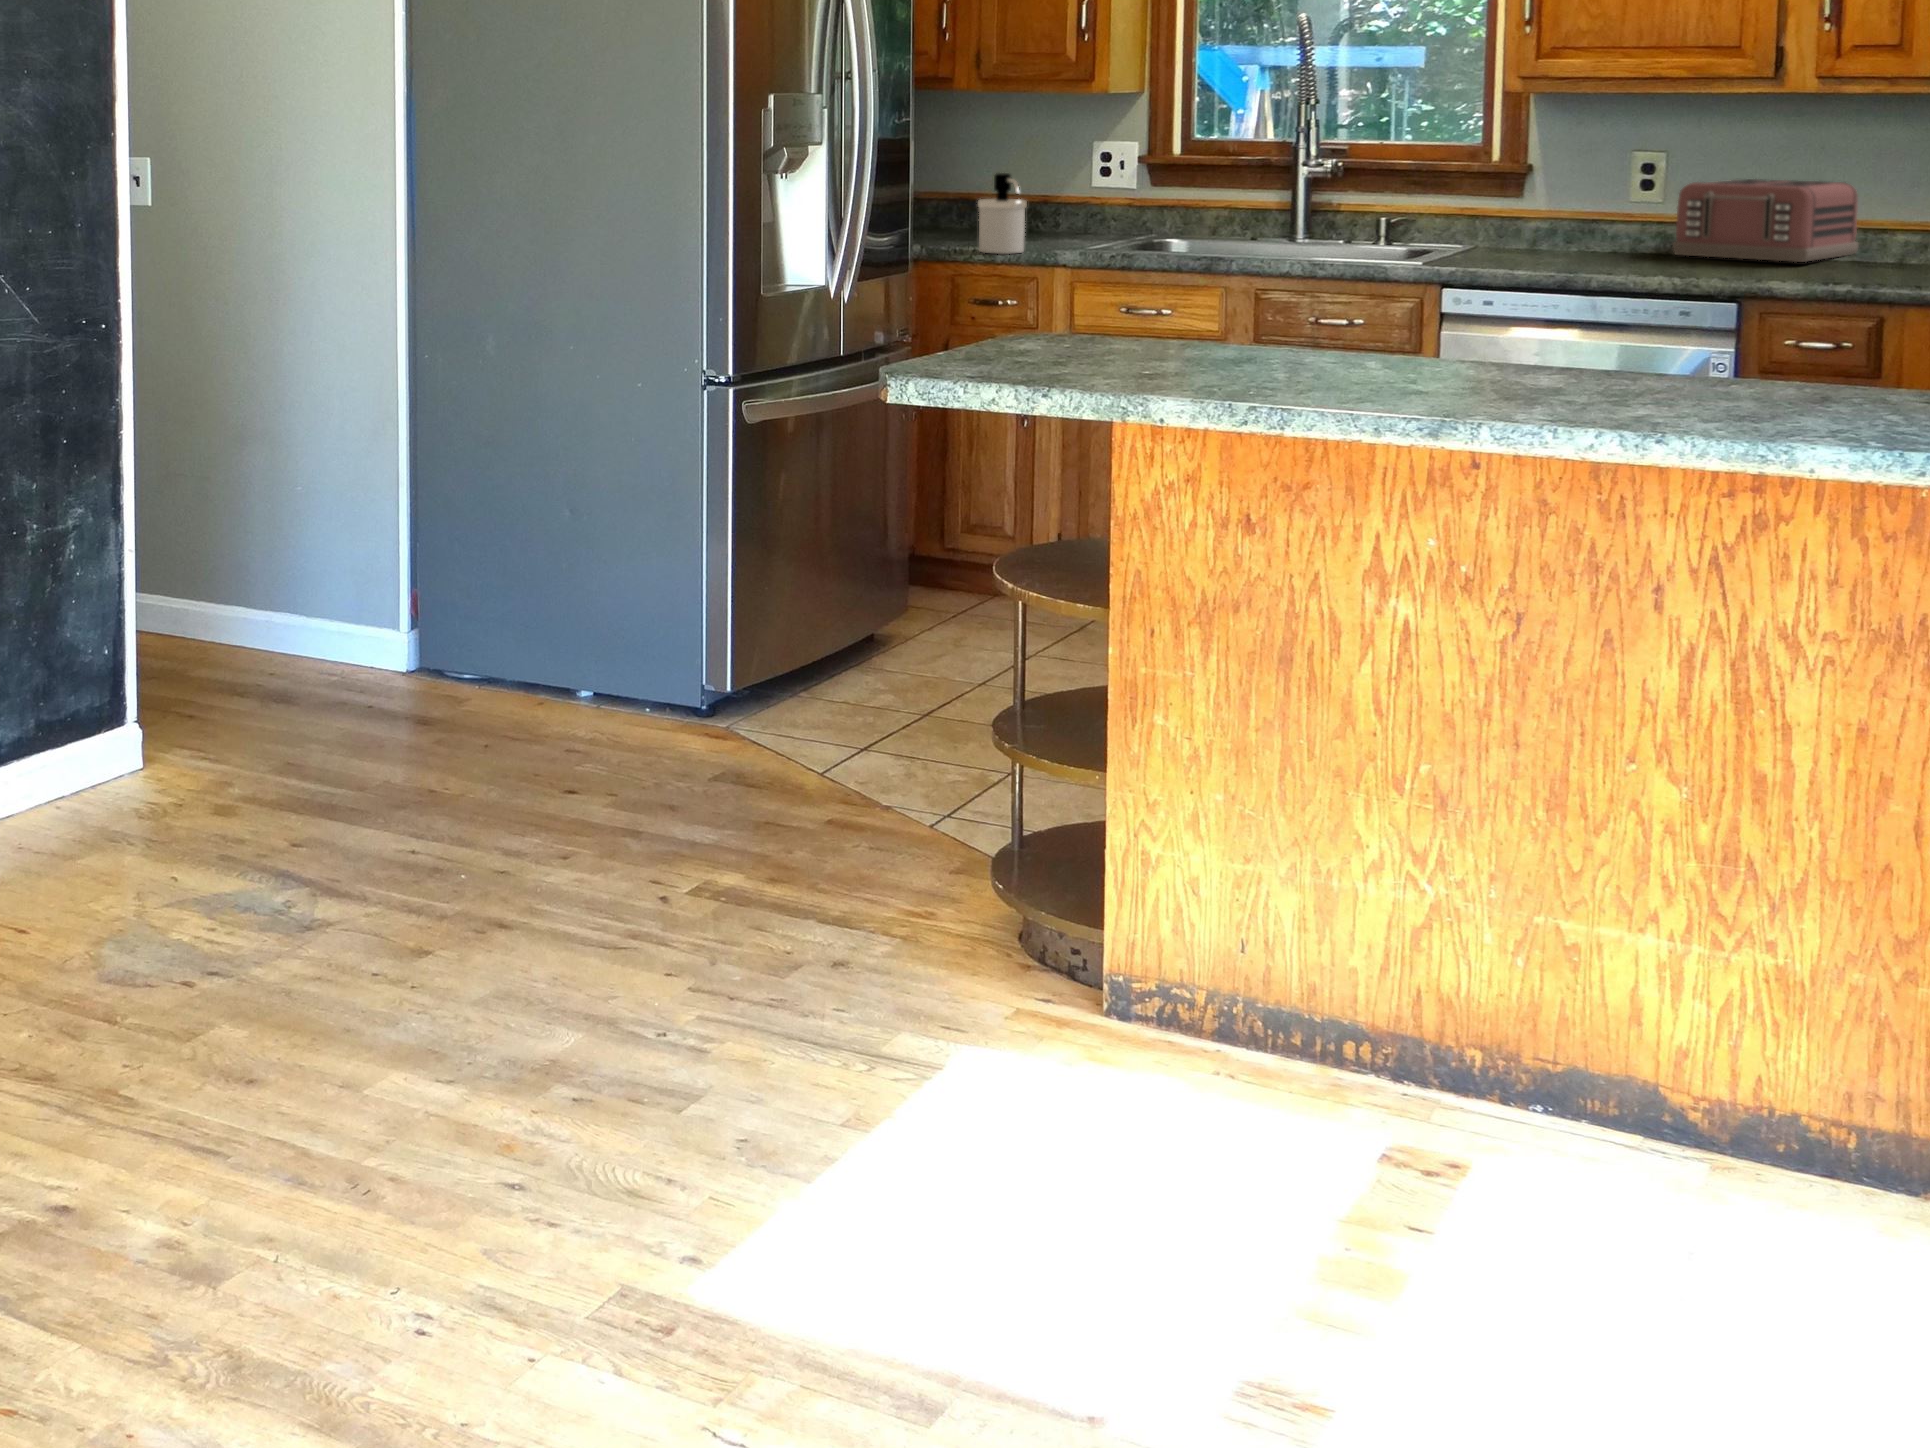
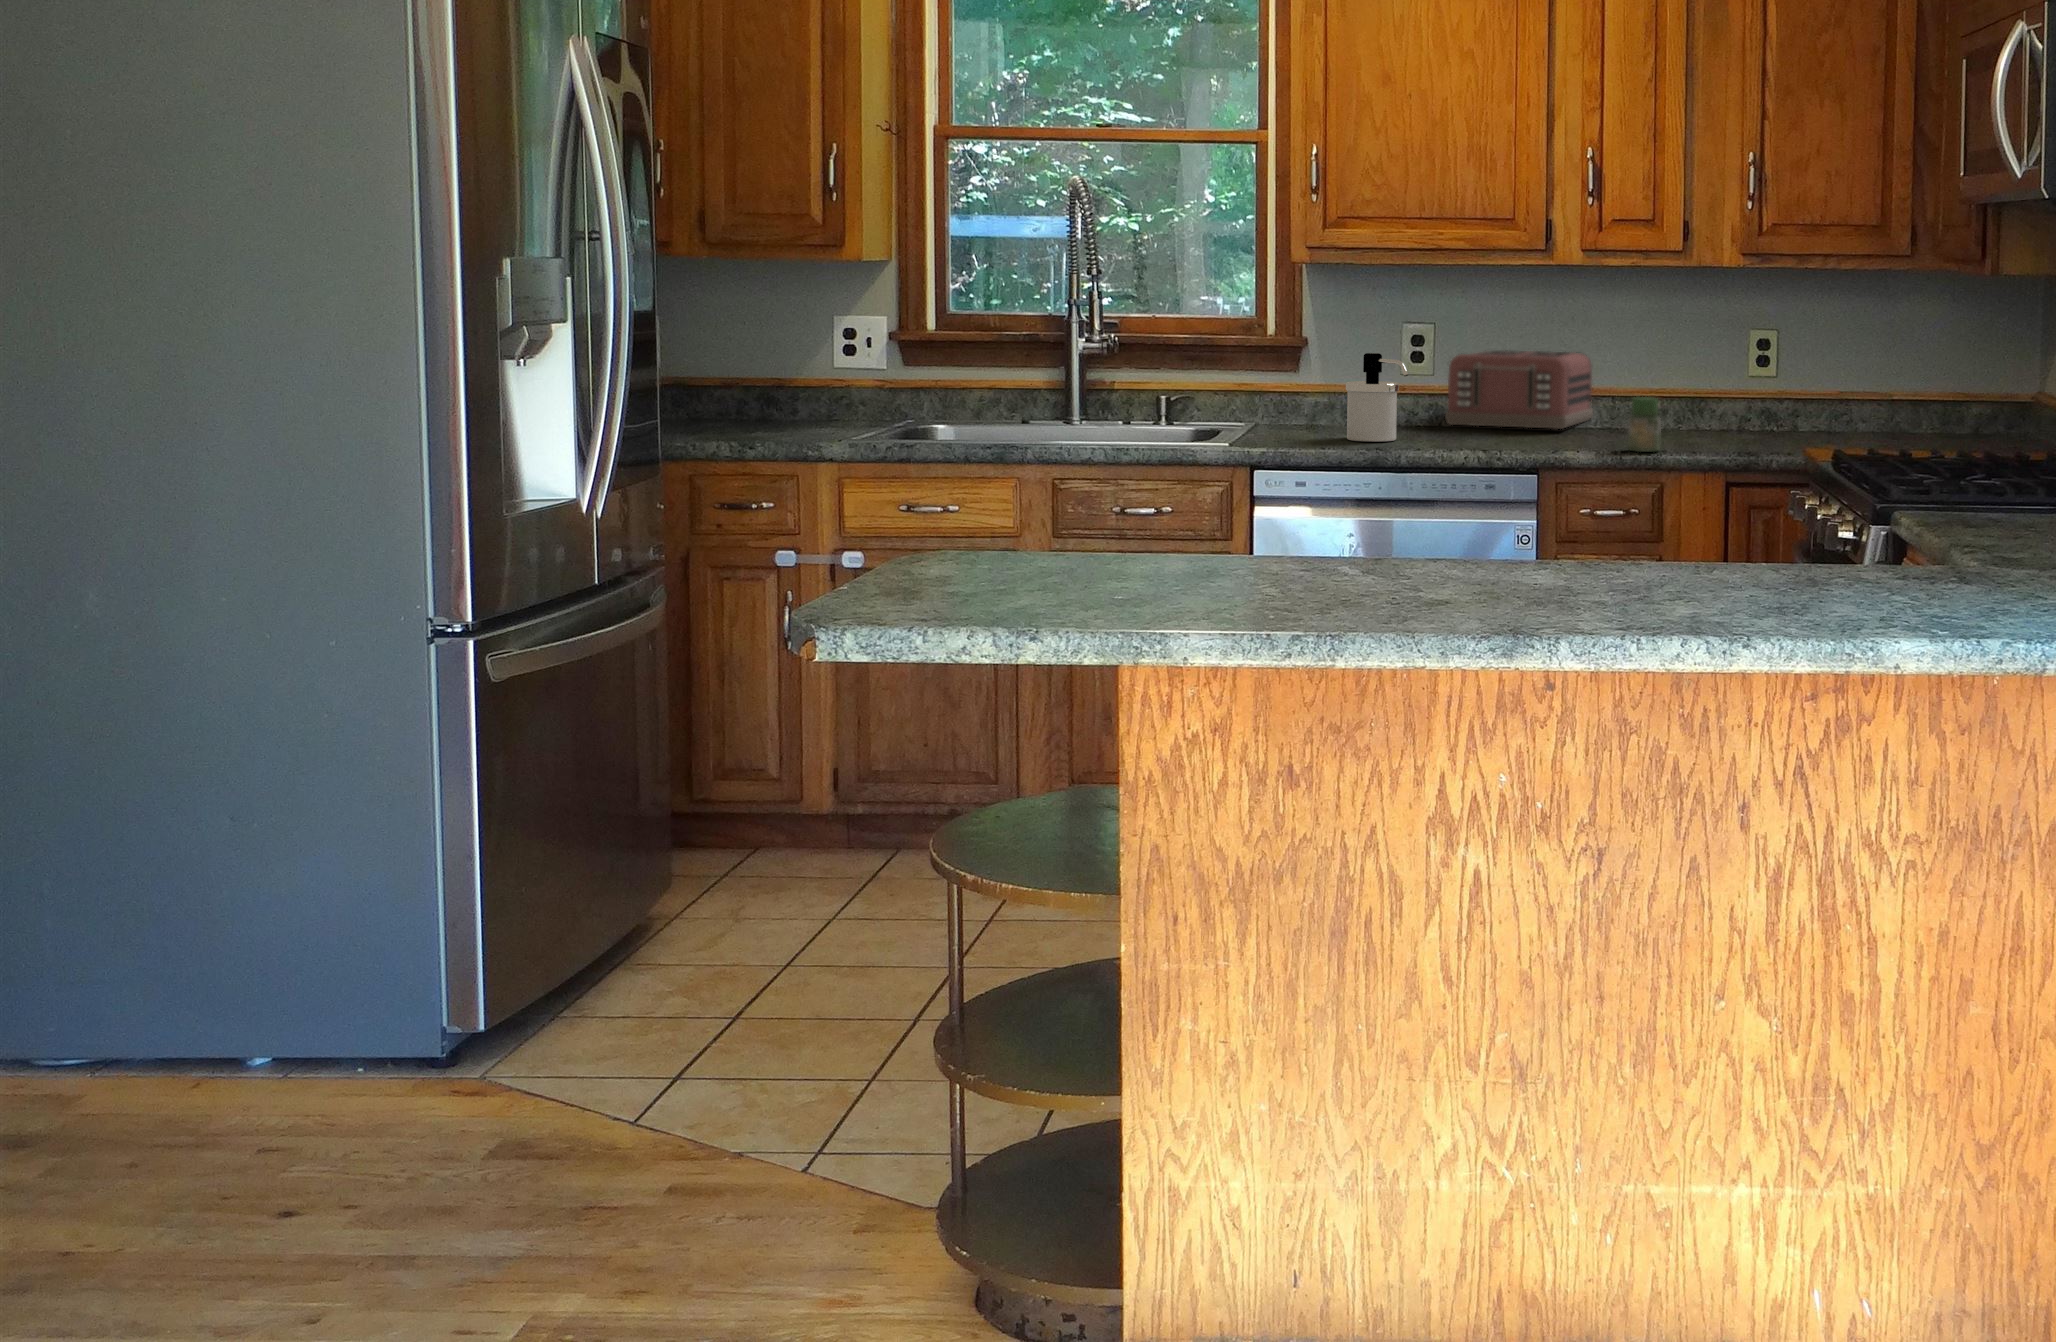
soap dispenser: present [978,173,1027,254] -> present [1346,353,1408,442]
jar: none [1862,230,1903,288] -> present [1628,397,1661,452]

